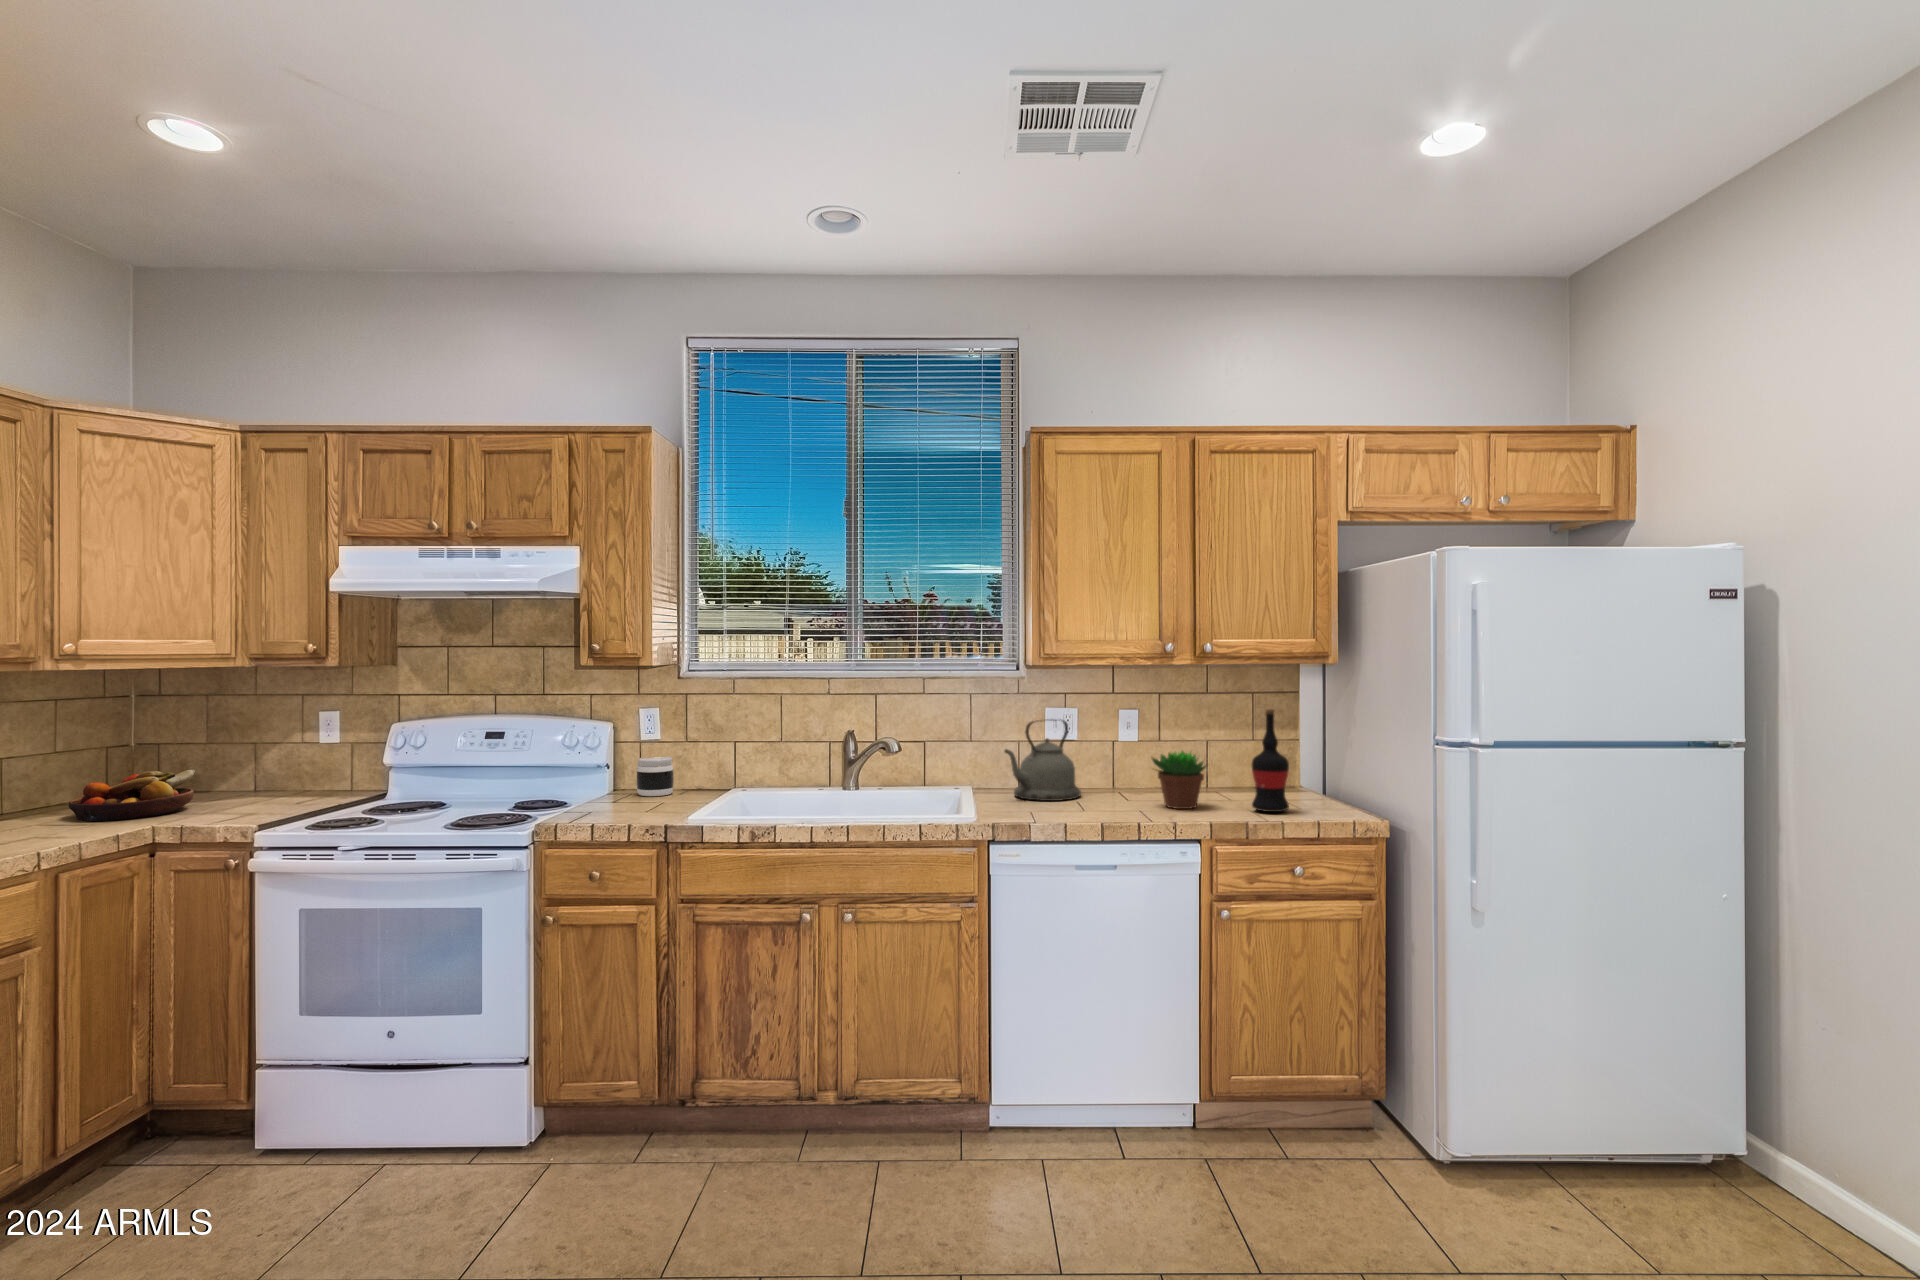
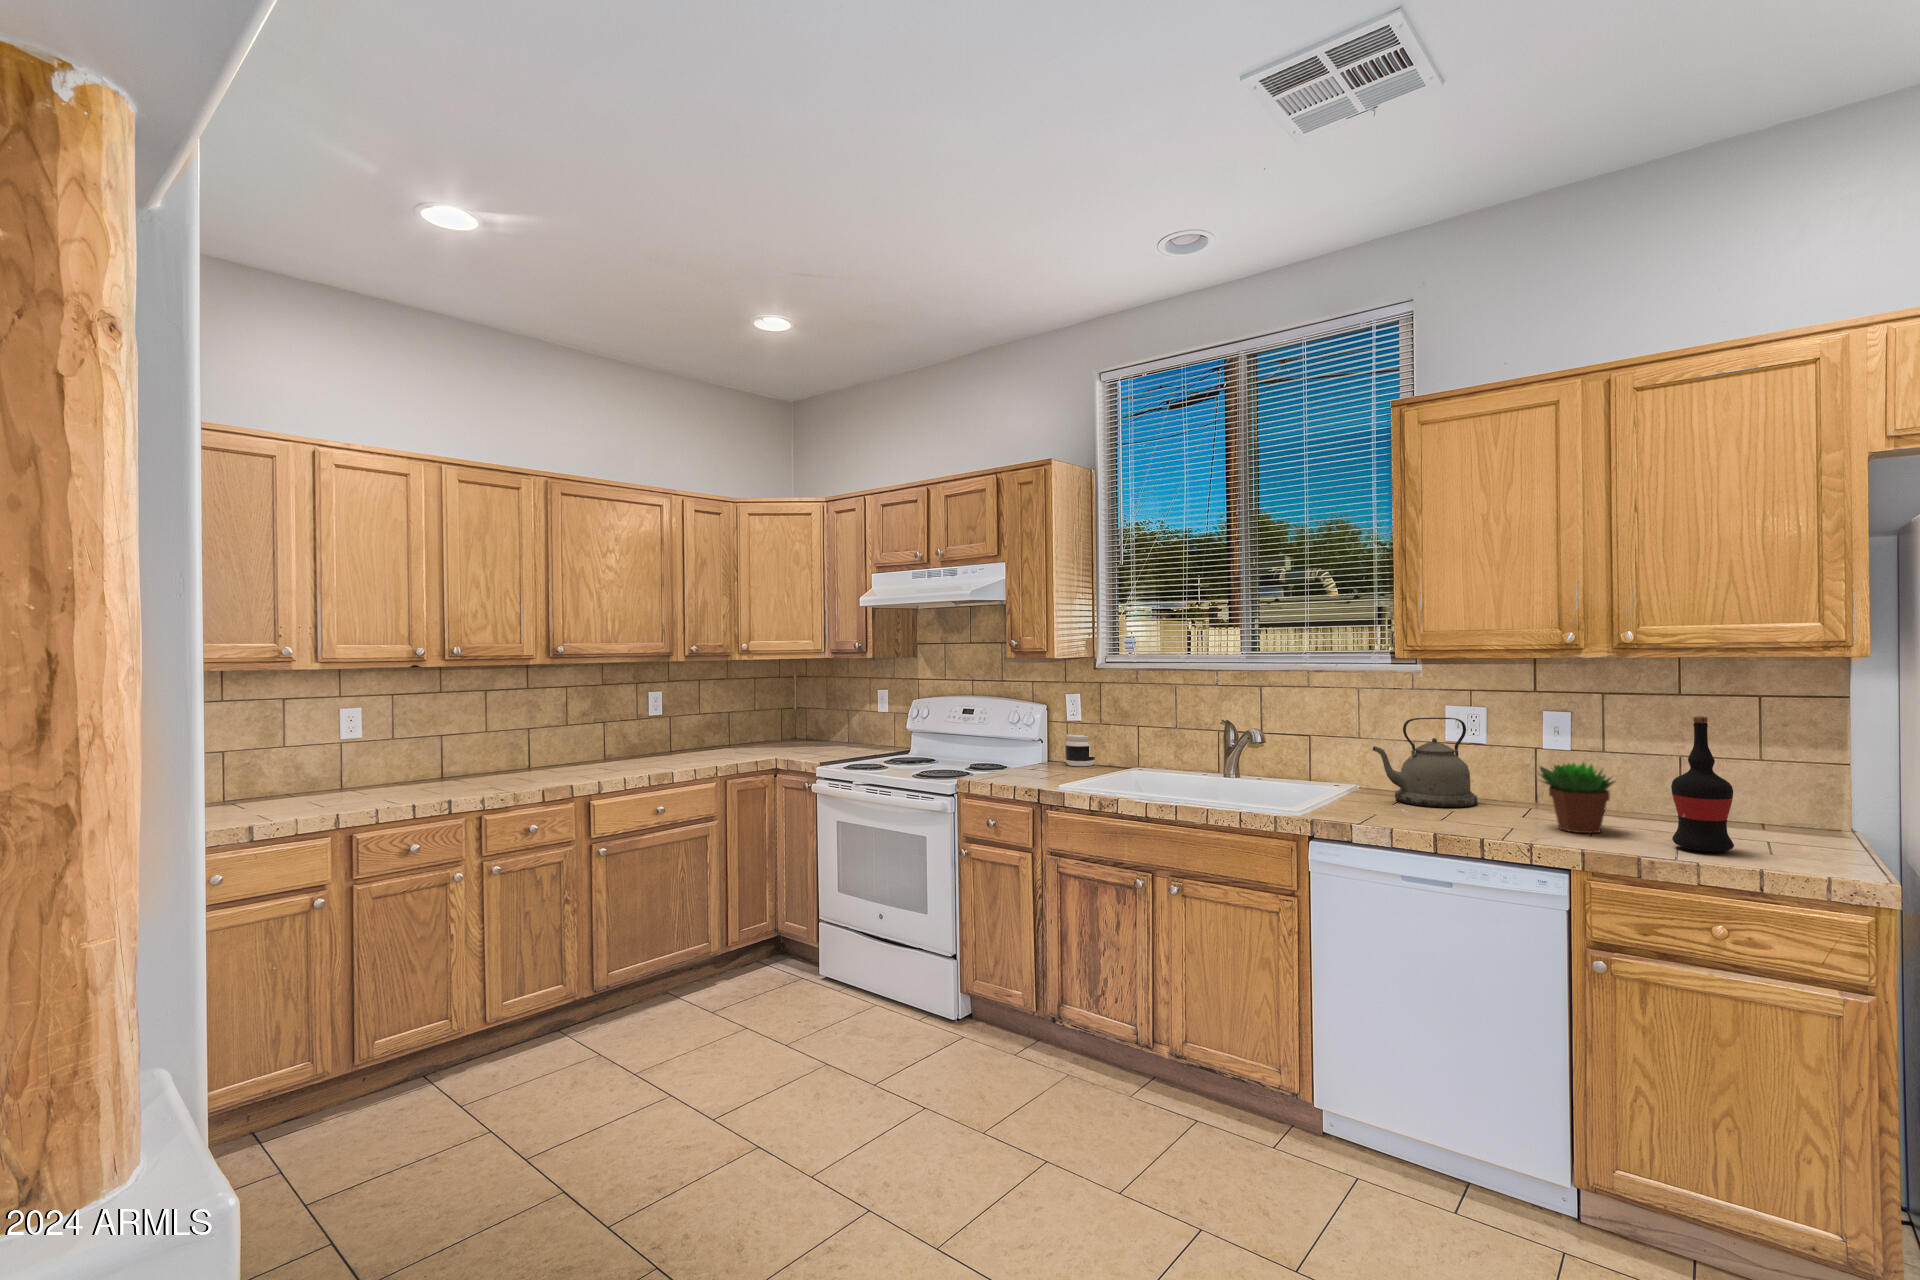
fruit bowl: present [69,770,196,821] -> none [751,723,816,752]

